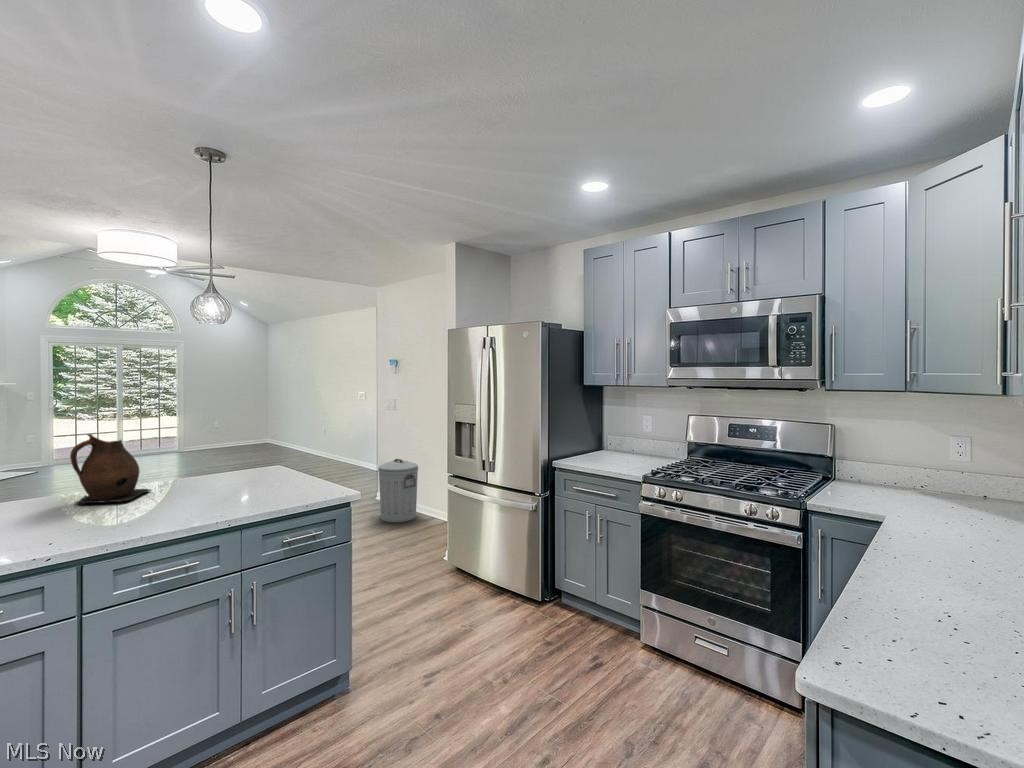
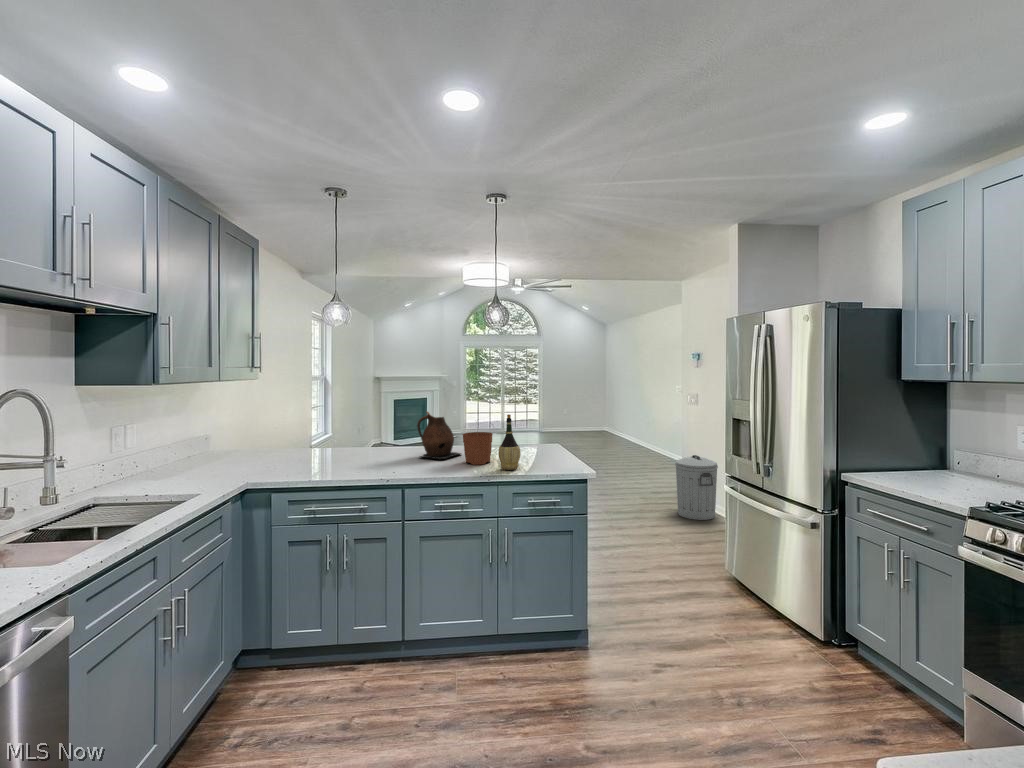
wine bottle: none [231,430,263,501] -> present [498,414,521,470]
plant pot: none [164,439,213,502] -> present [462,432,493,465]

